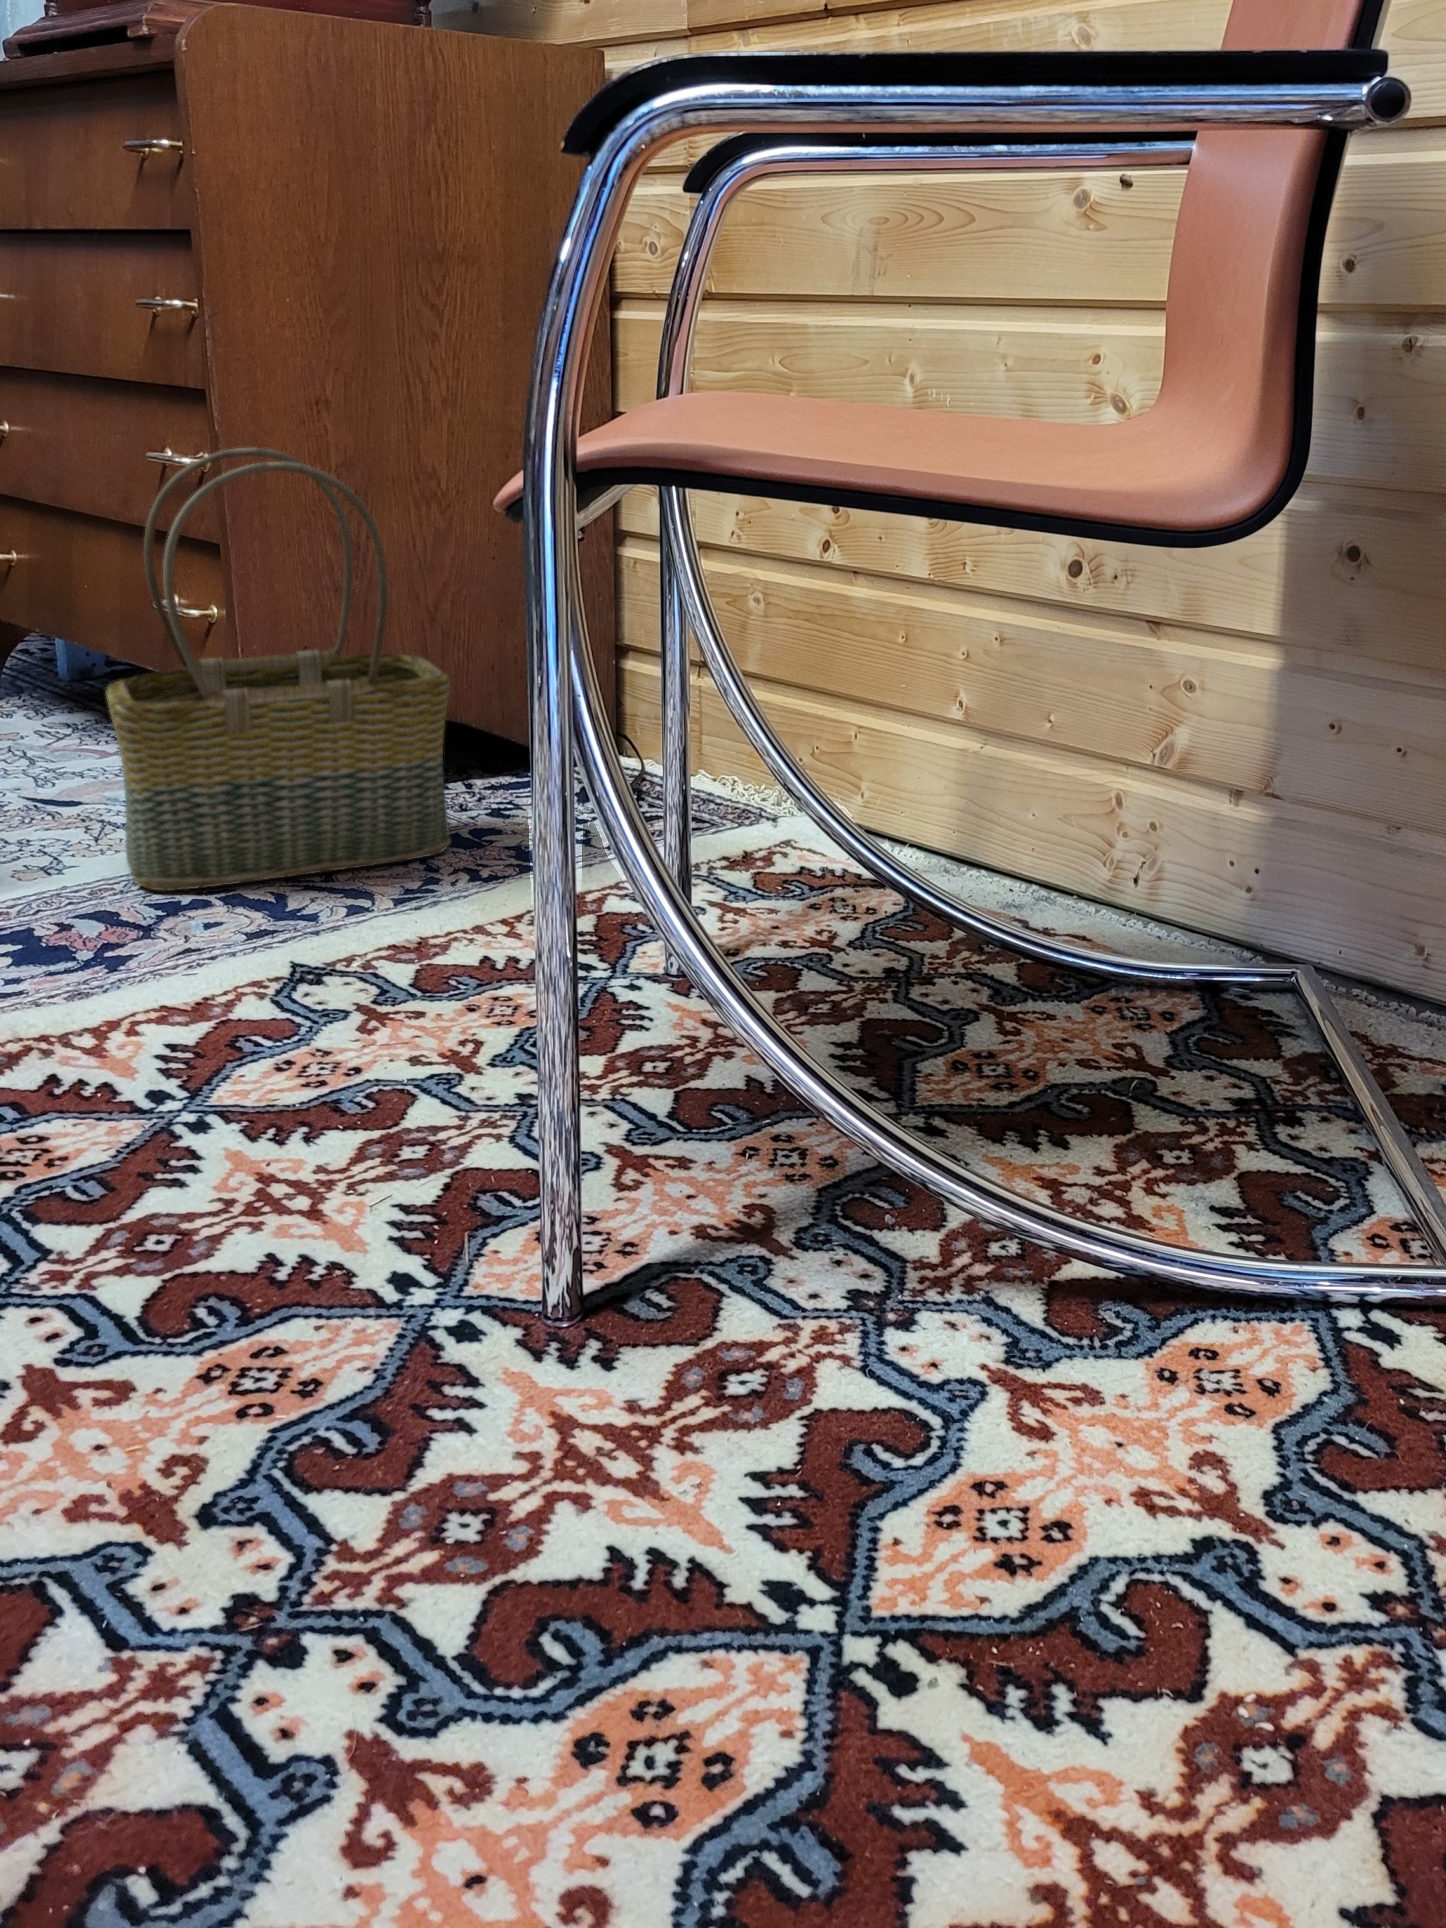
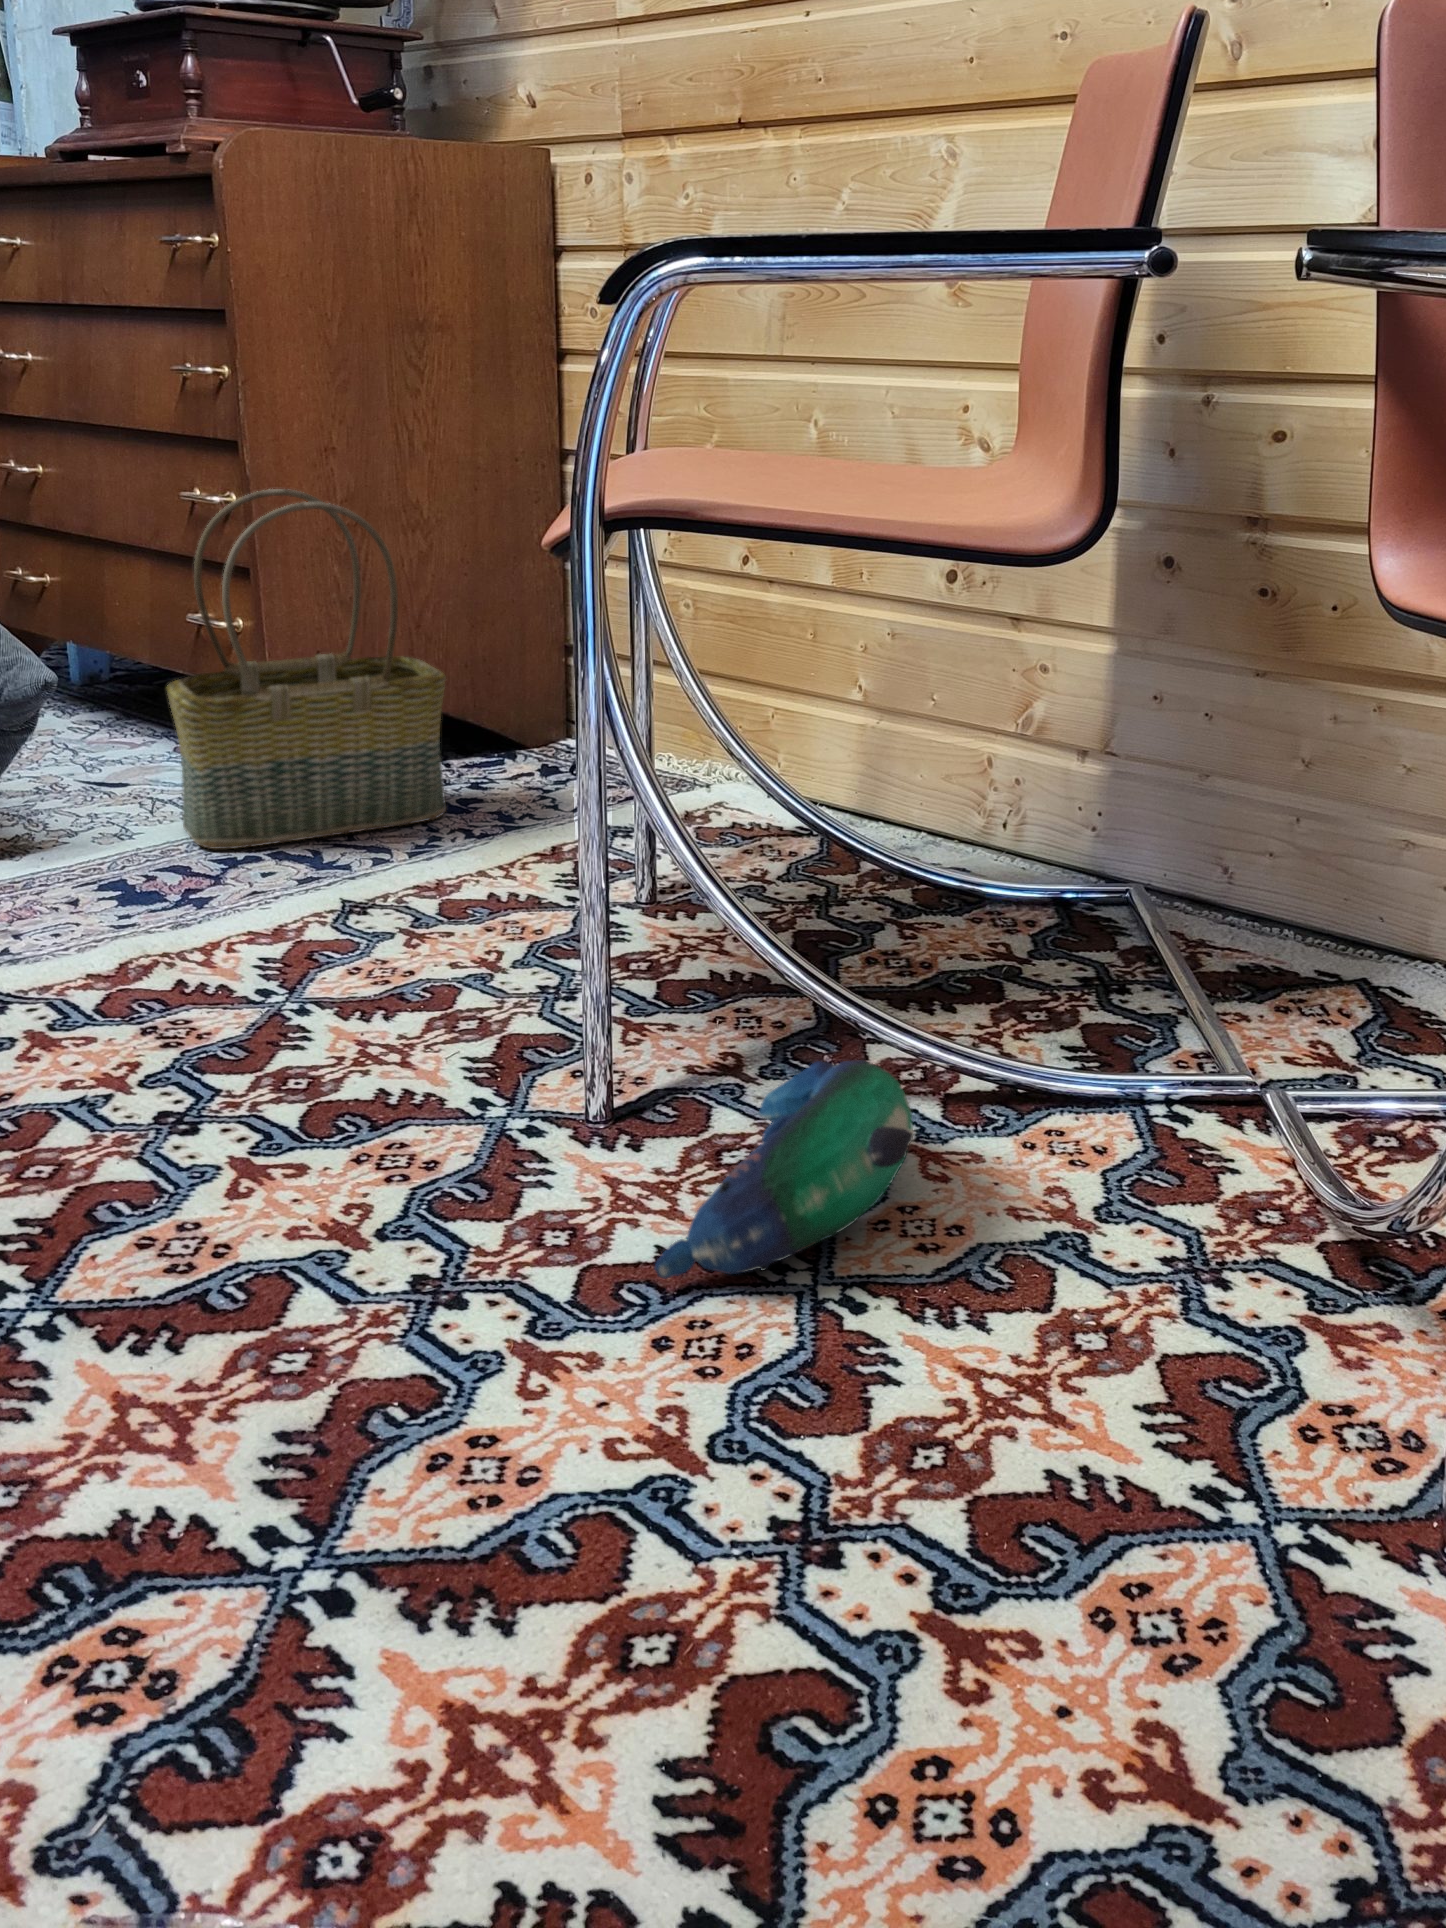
plush toy: none [593,1237,997,1619] -> present [655,1060,914,1279]

